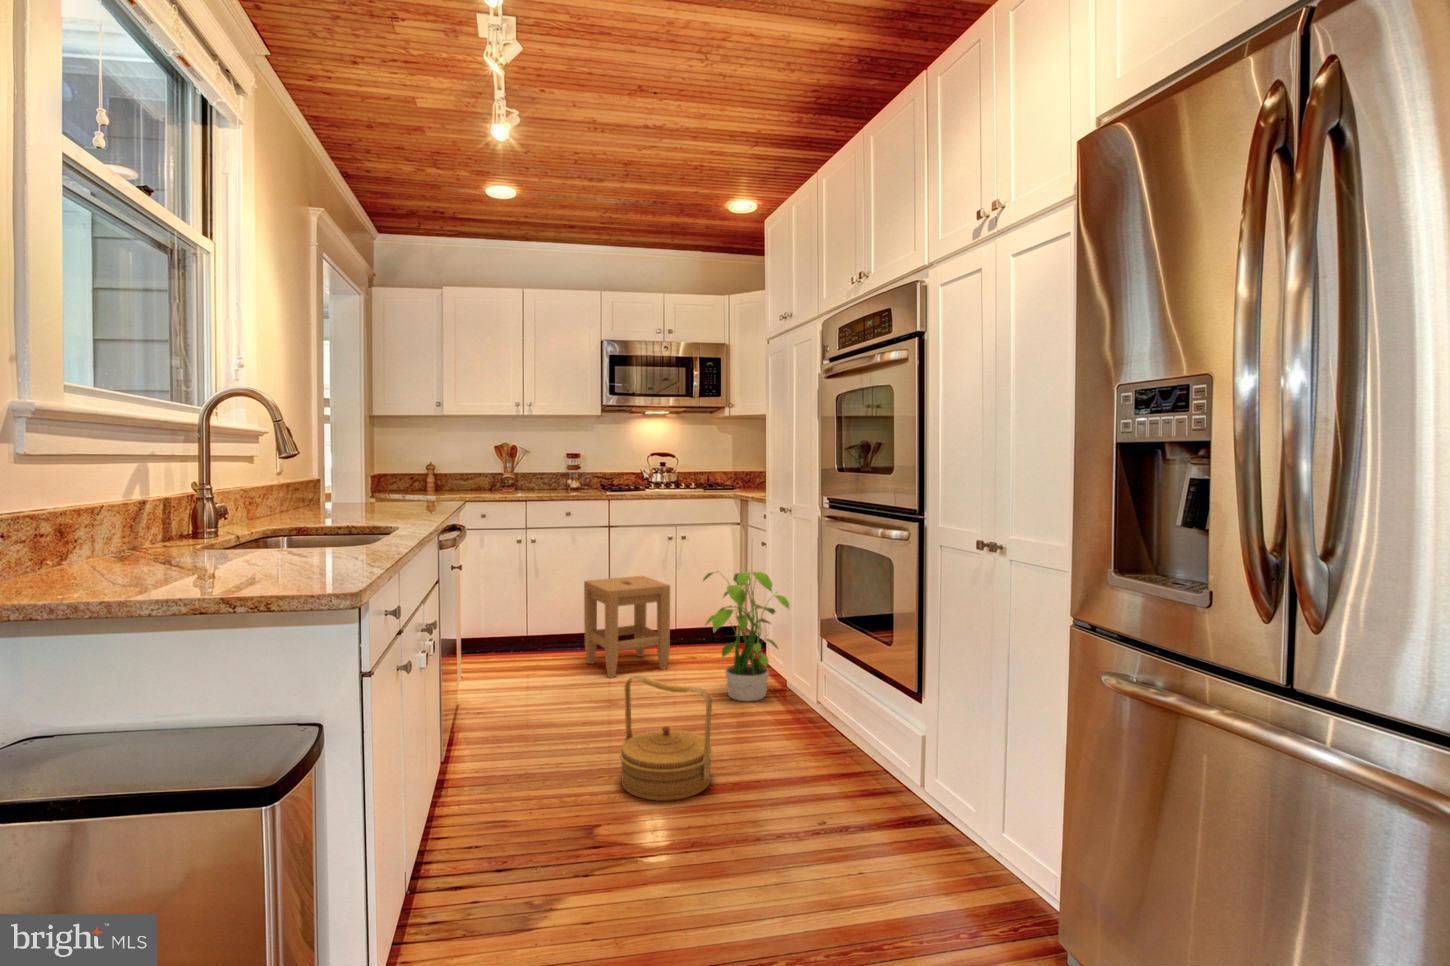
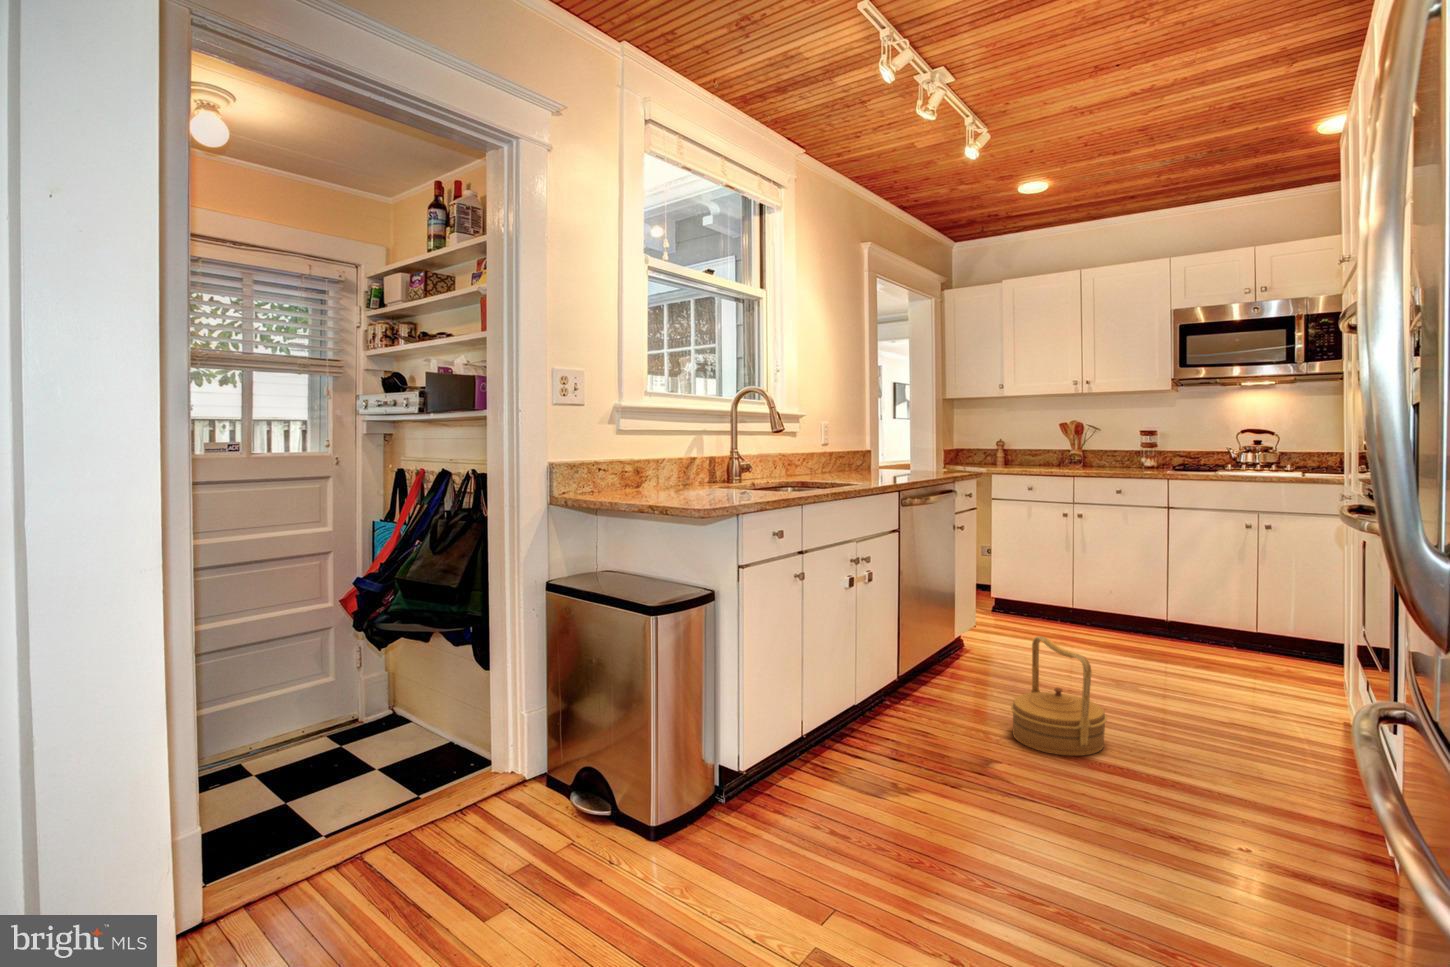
potted plant: present [703,571,790,702] -> none [1198,557,1307,715]
stool: present [584,576,670,678] -> none [1109,560,1198,666]

